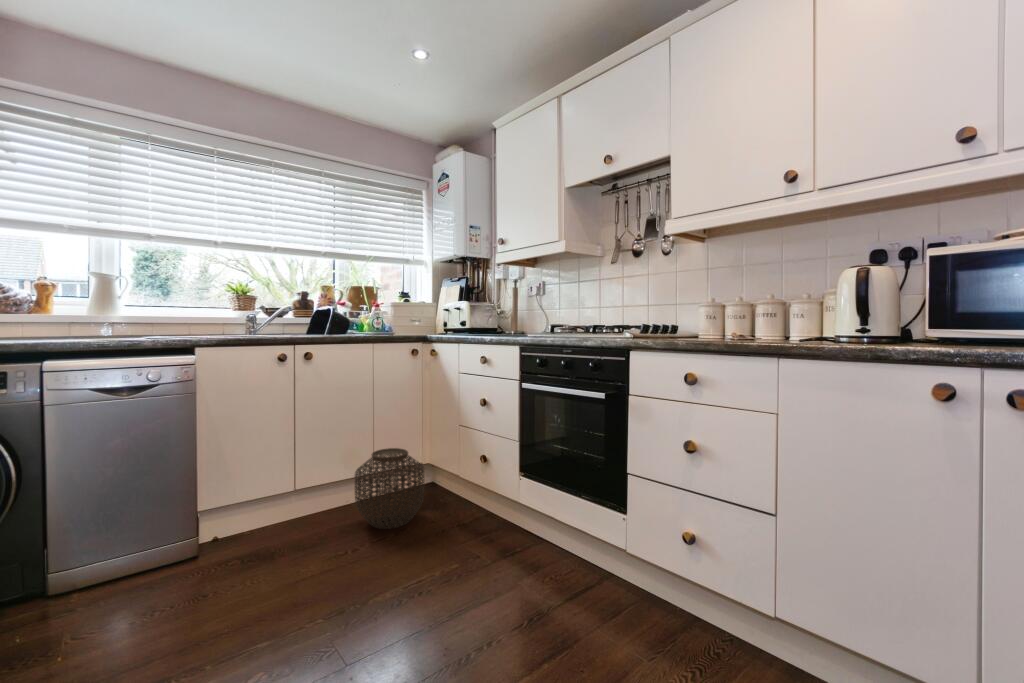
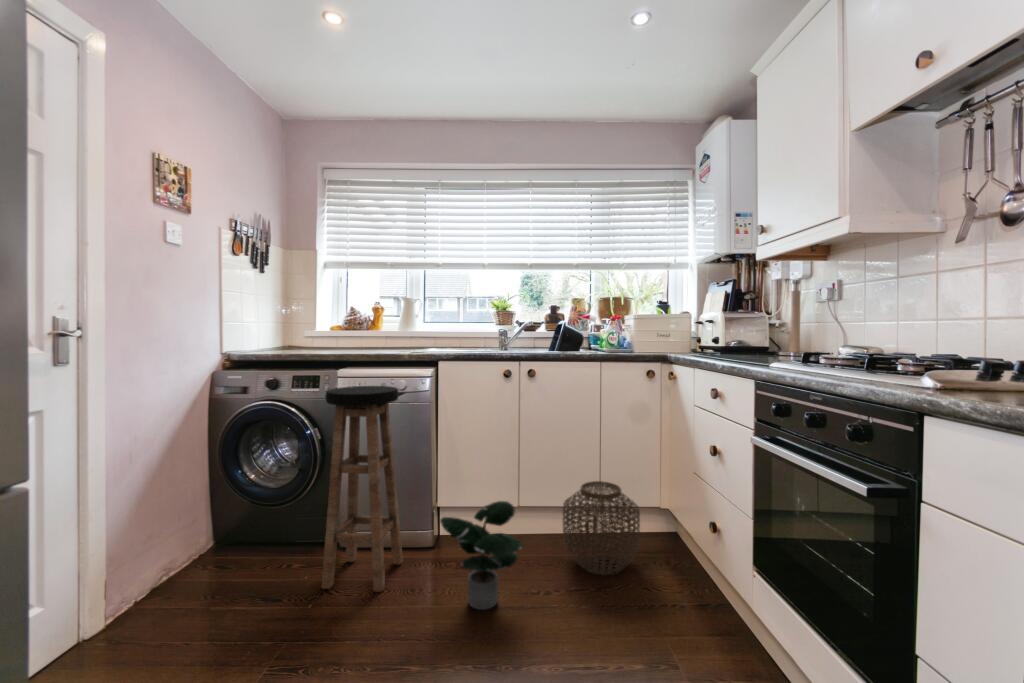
bar stool: none [56,375,171,642] -> present [321,386,403,592]
potted plant: none [252,478,349,587] -> present [440,501,523,610]

